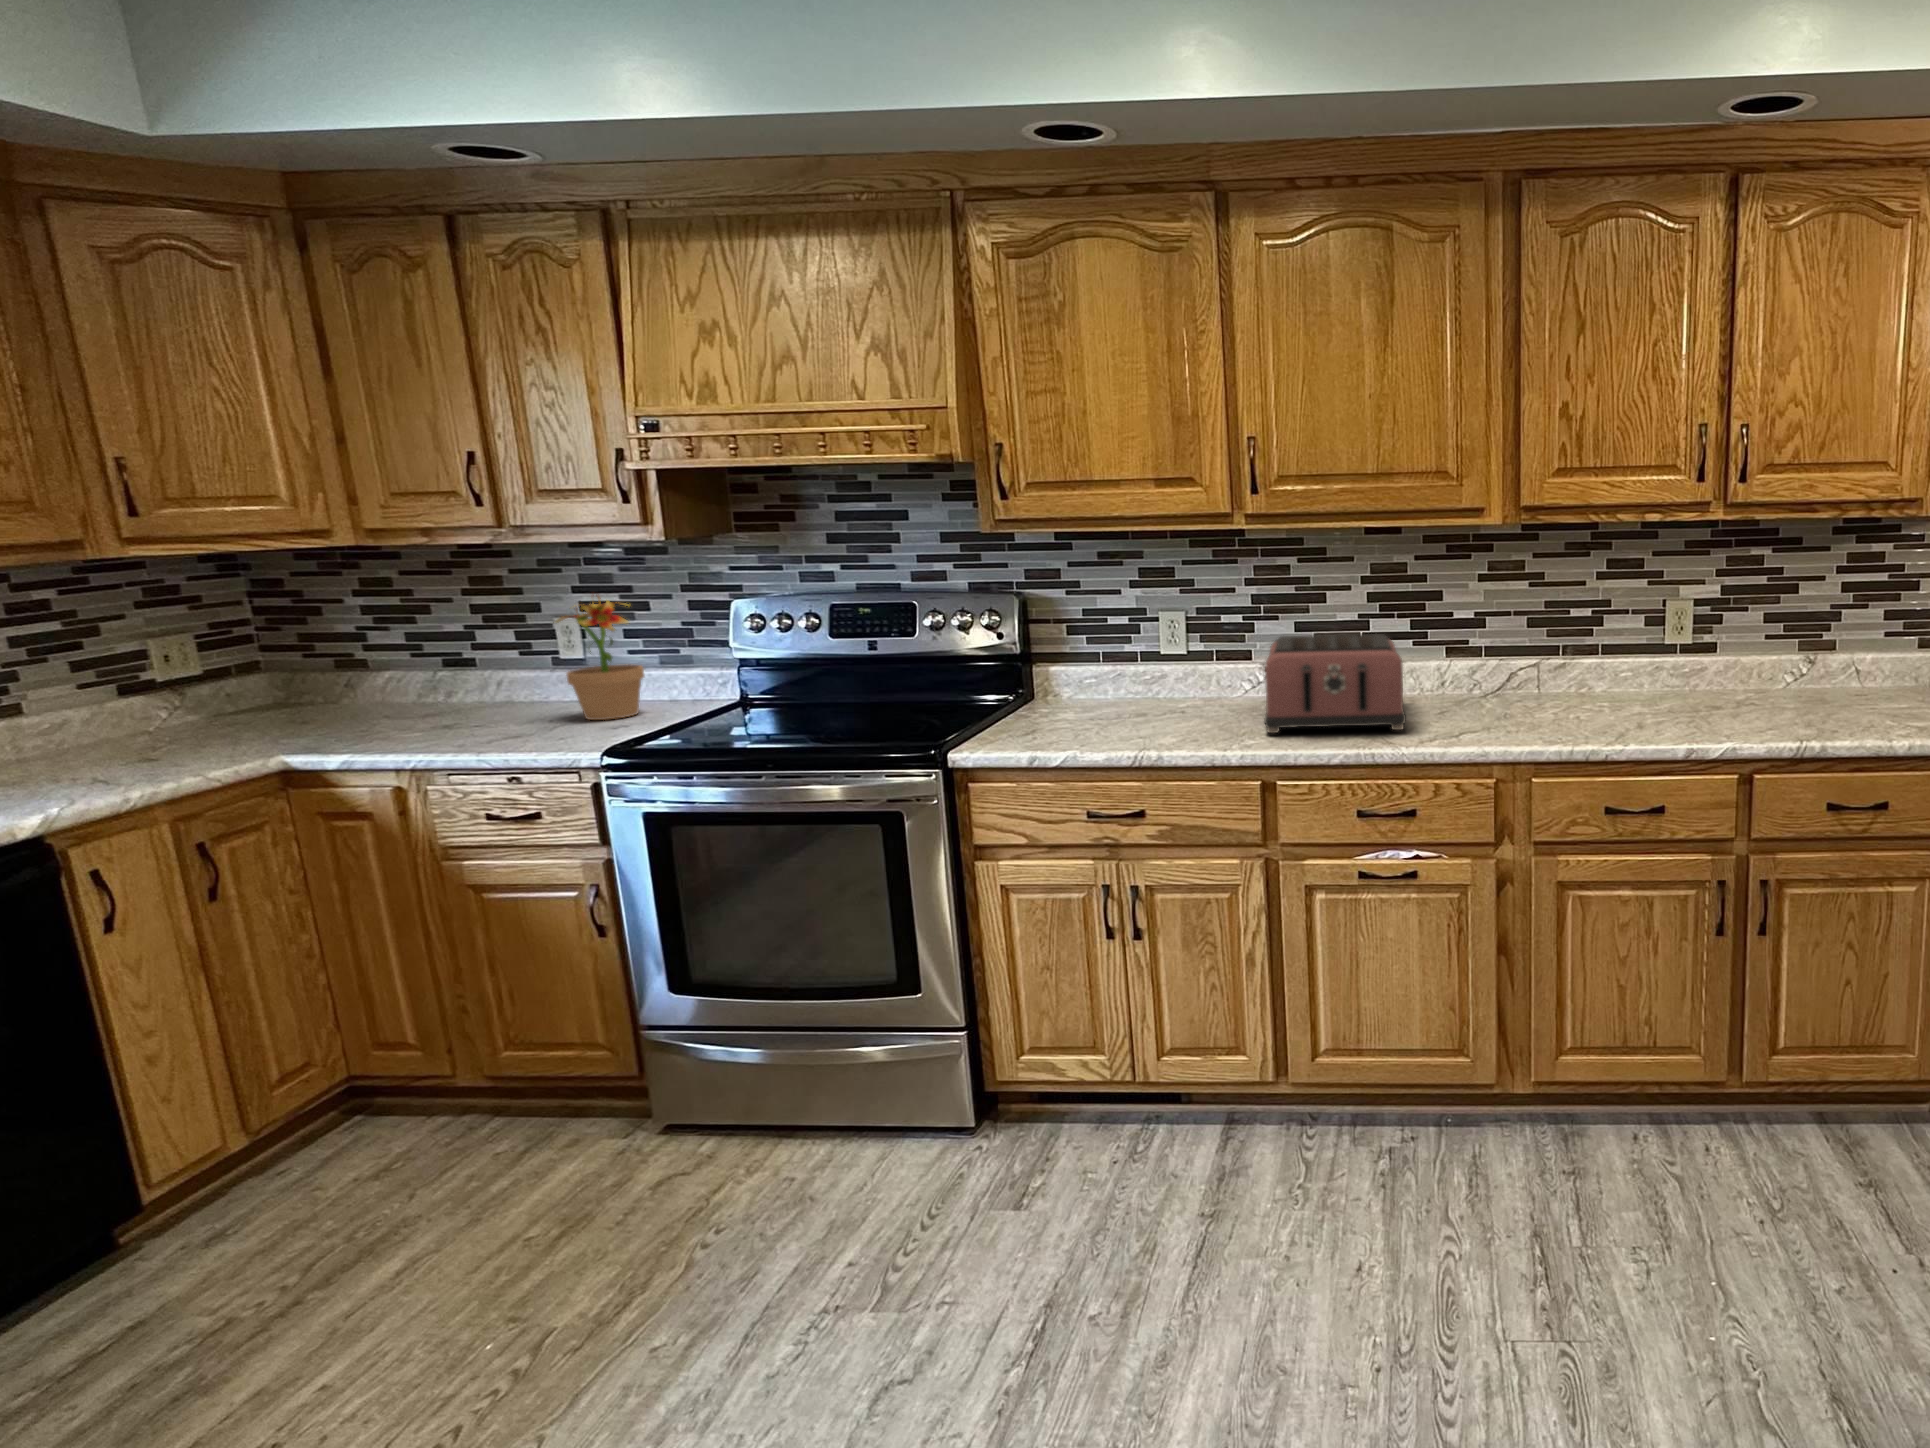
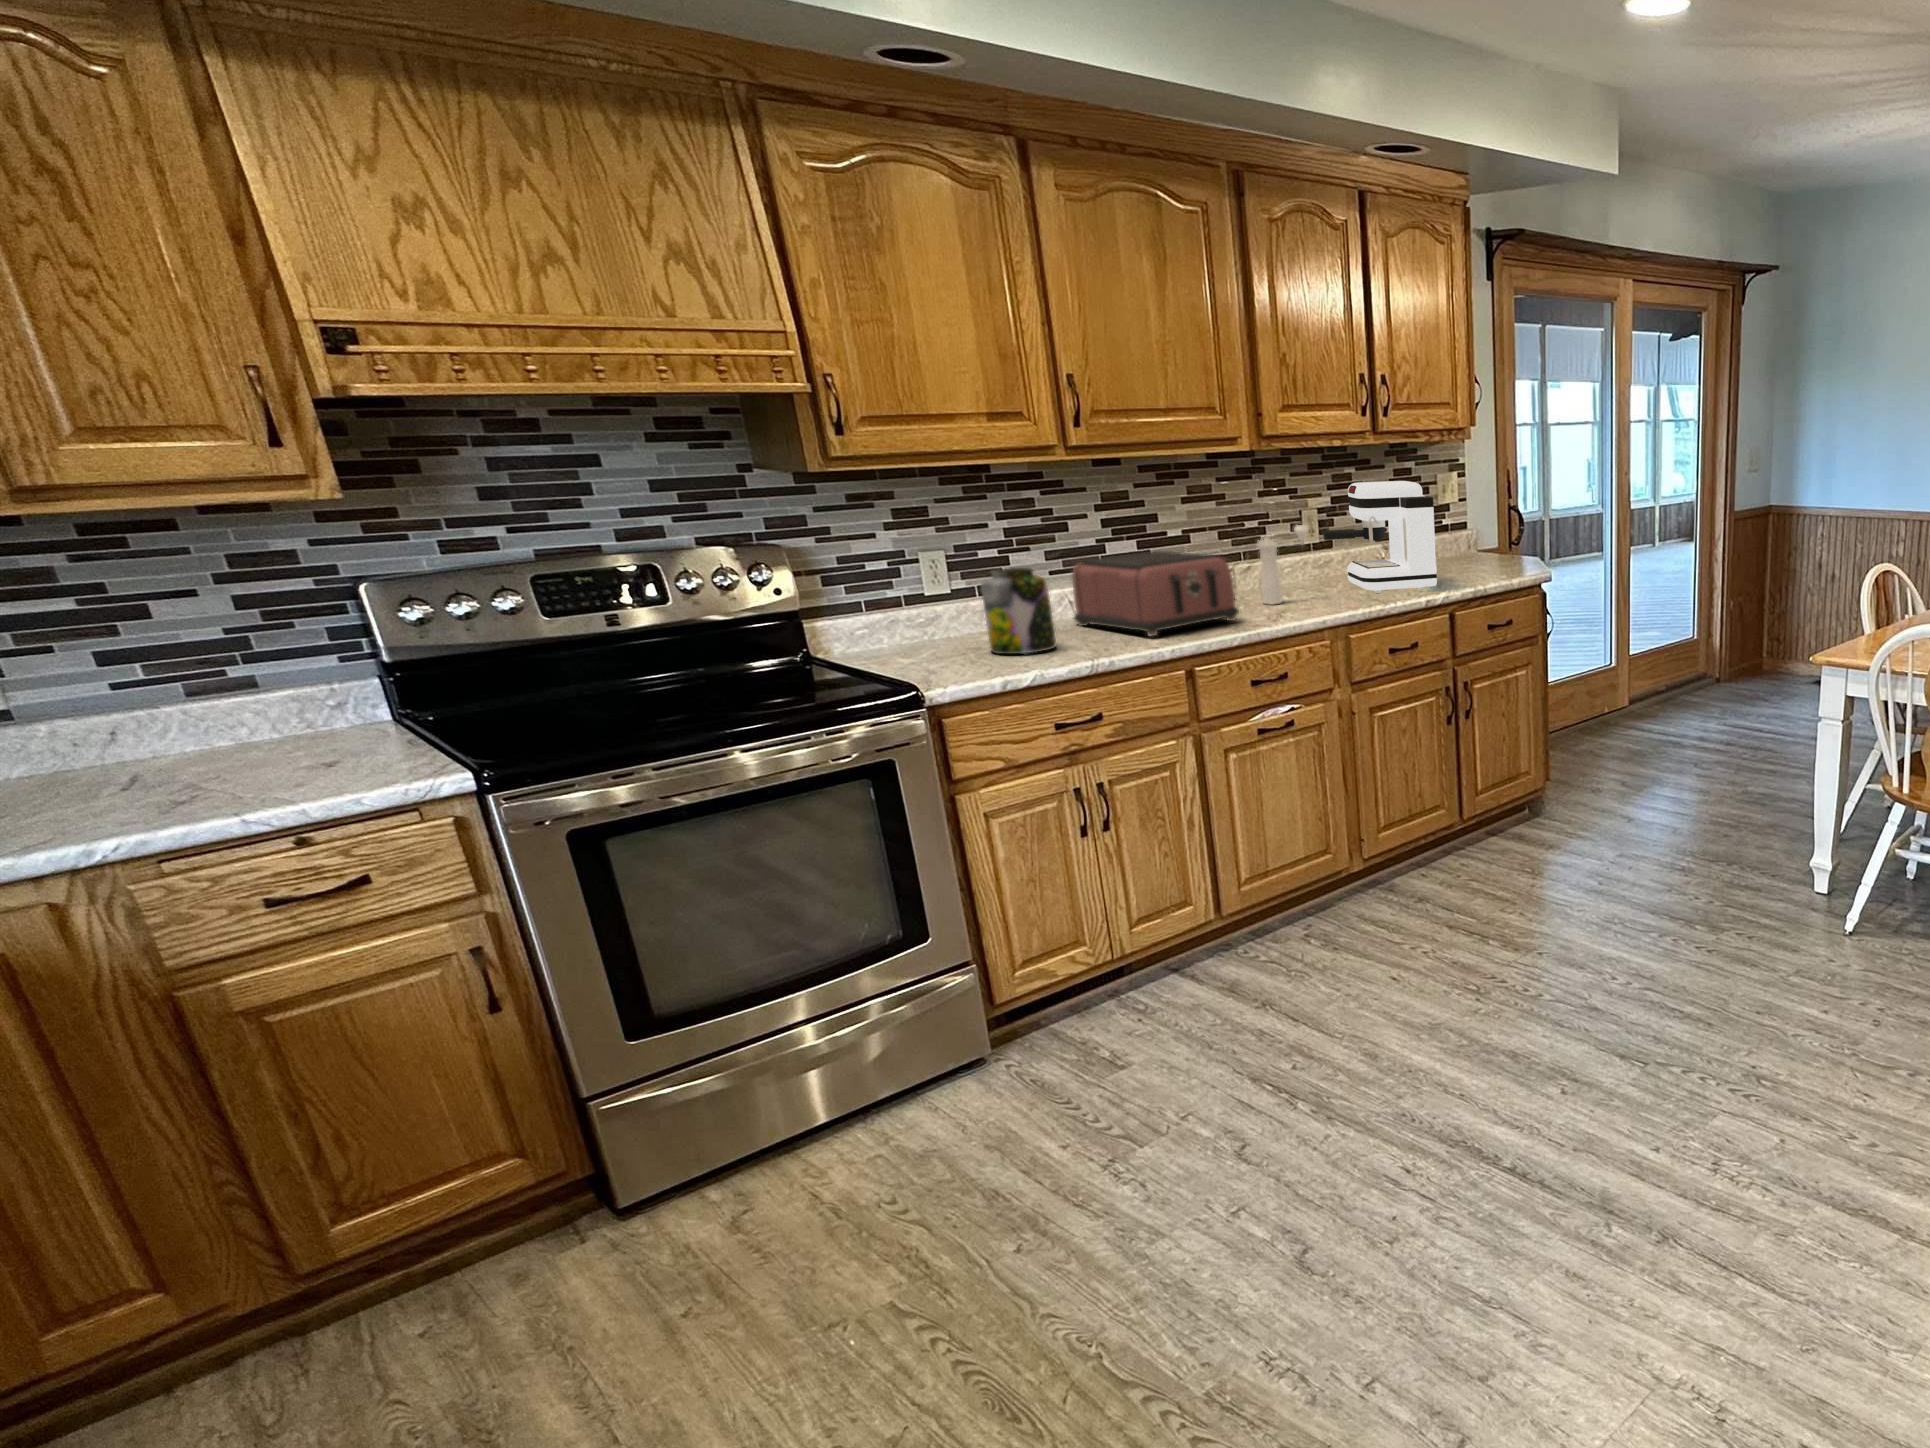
coffee maker: none [1643,570,1794,731] -> present [1323,481,1437,593]
potted plant: present [556,596,644,720] -> none [88,591,276,778]
pepper mill: none [1505,620,1582,718] -> present [1258,525,1308,605]
jar: none [1110,637,1177,729] -> present [981,568,1056,654]

